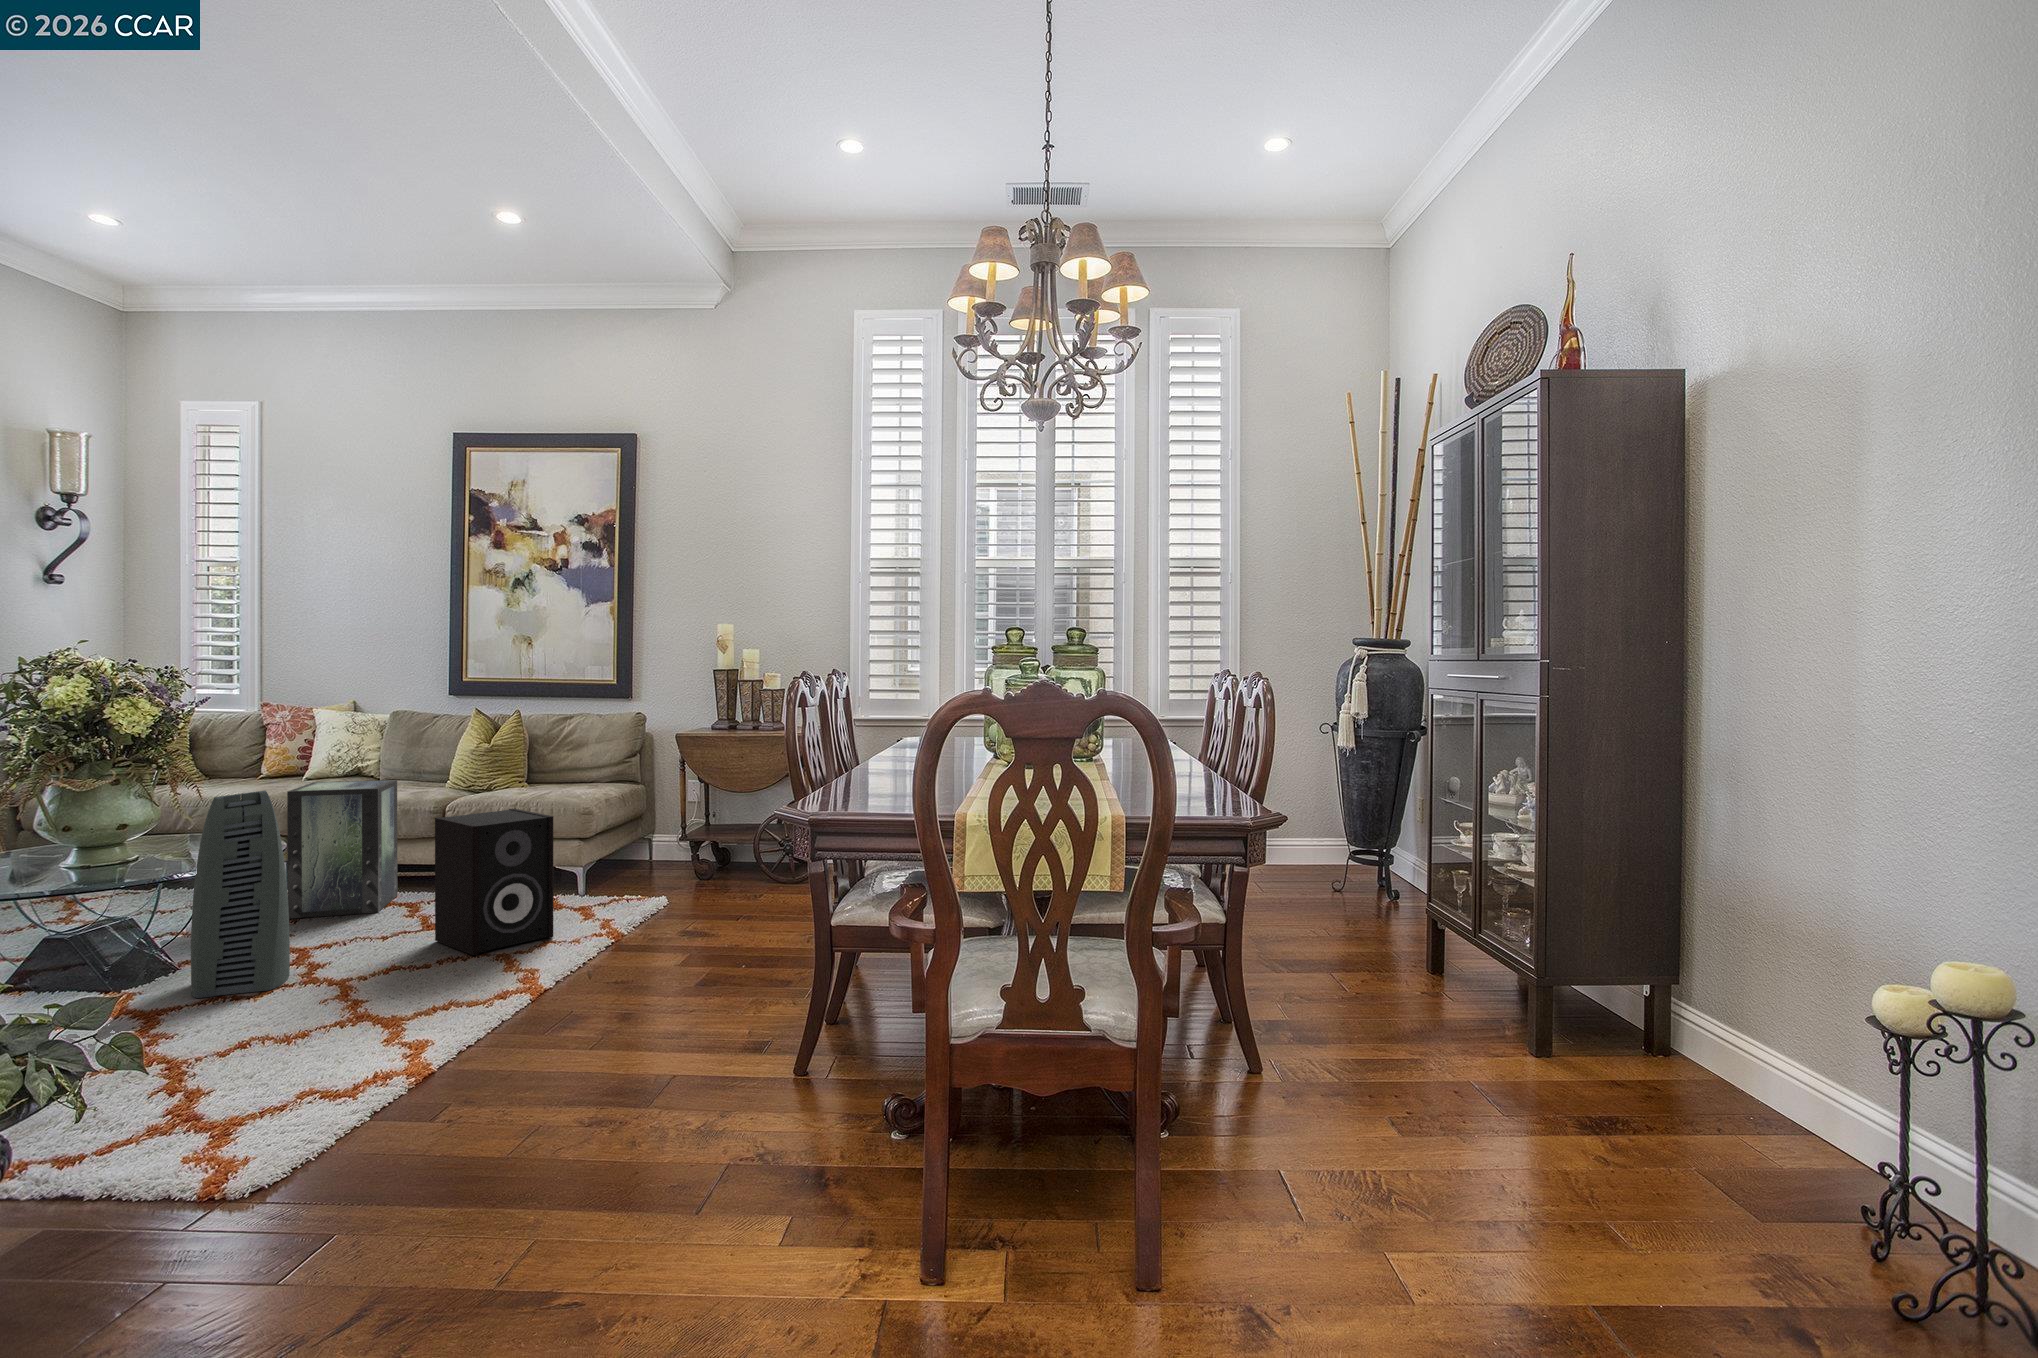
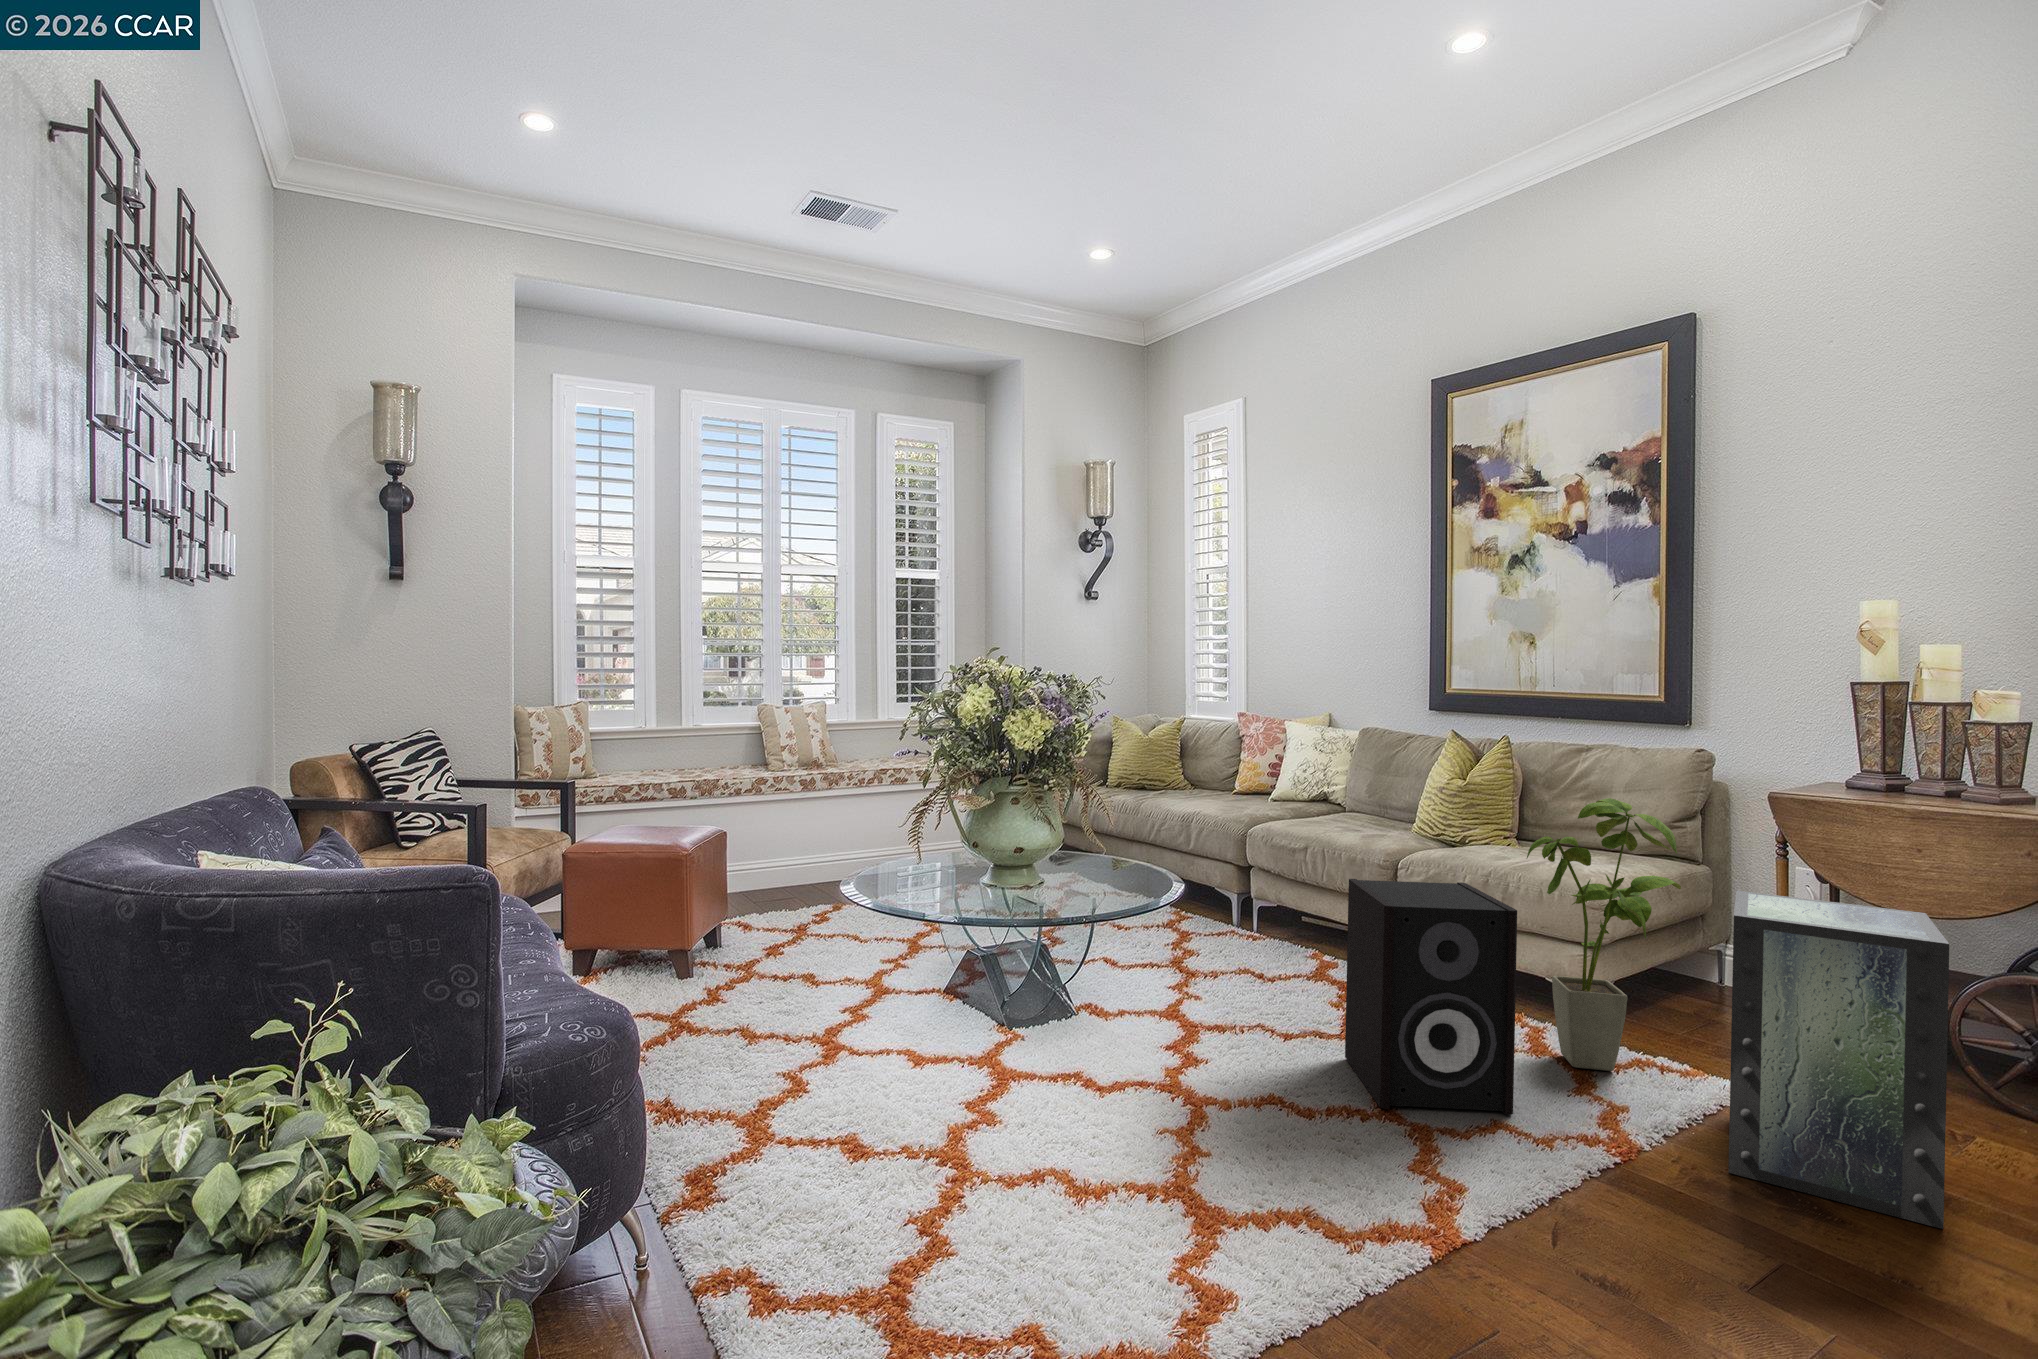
house plant: none [549,746,635,910] -> present [1527,798,1681,1071]
storage box: present [287,780,397,918] -> present [1728,891,1949,1229]
air purifier: present [191,790,290,998] -> none [1068,813,1170,1073]

